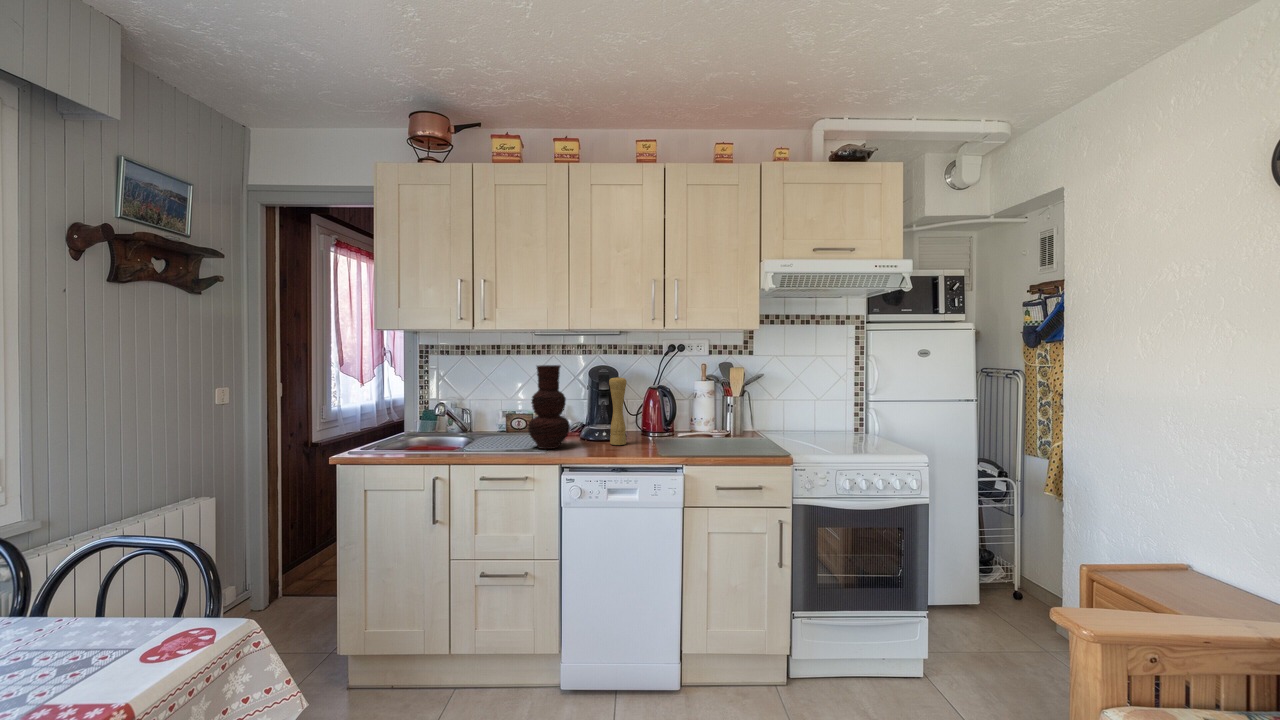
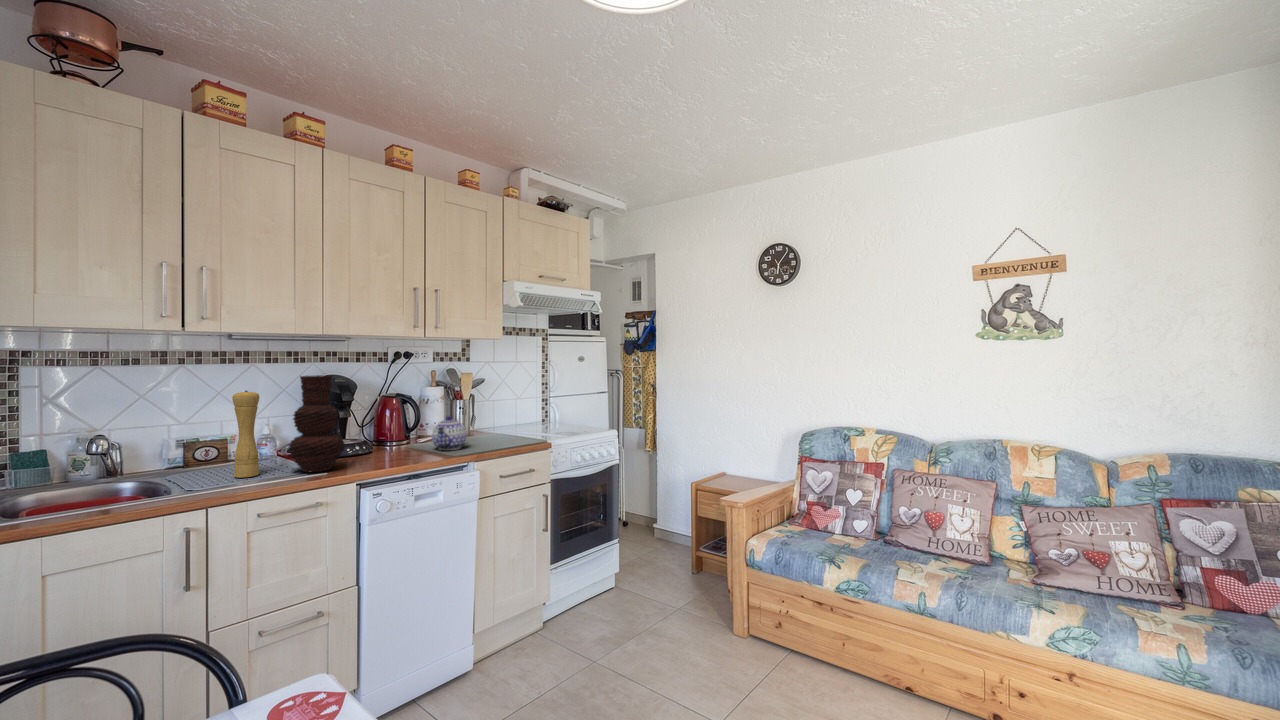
pepper mill: present [609,376,627,445] -> present [232,391,259,478]
teapot: none [660,412,704,448] -> present [432,416,467,450]

